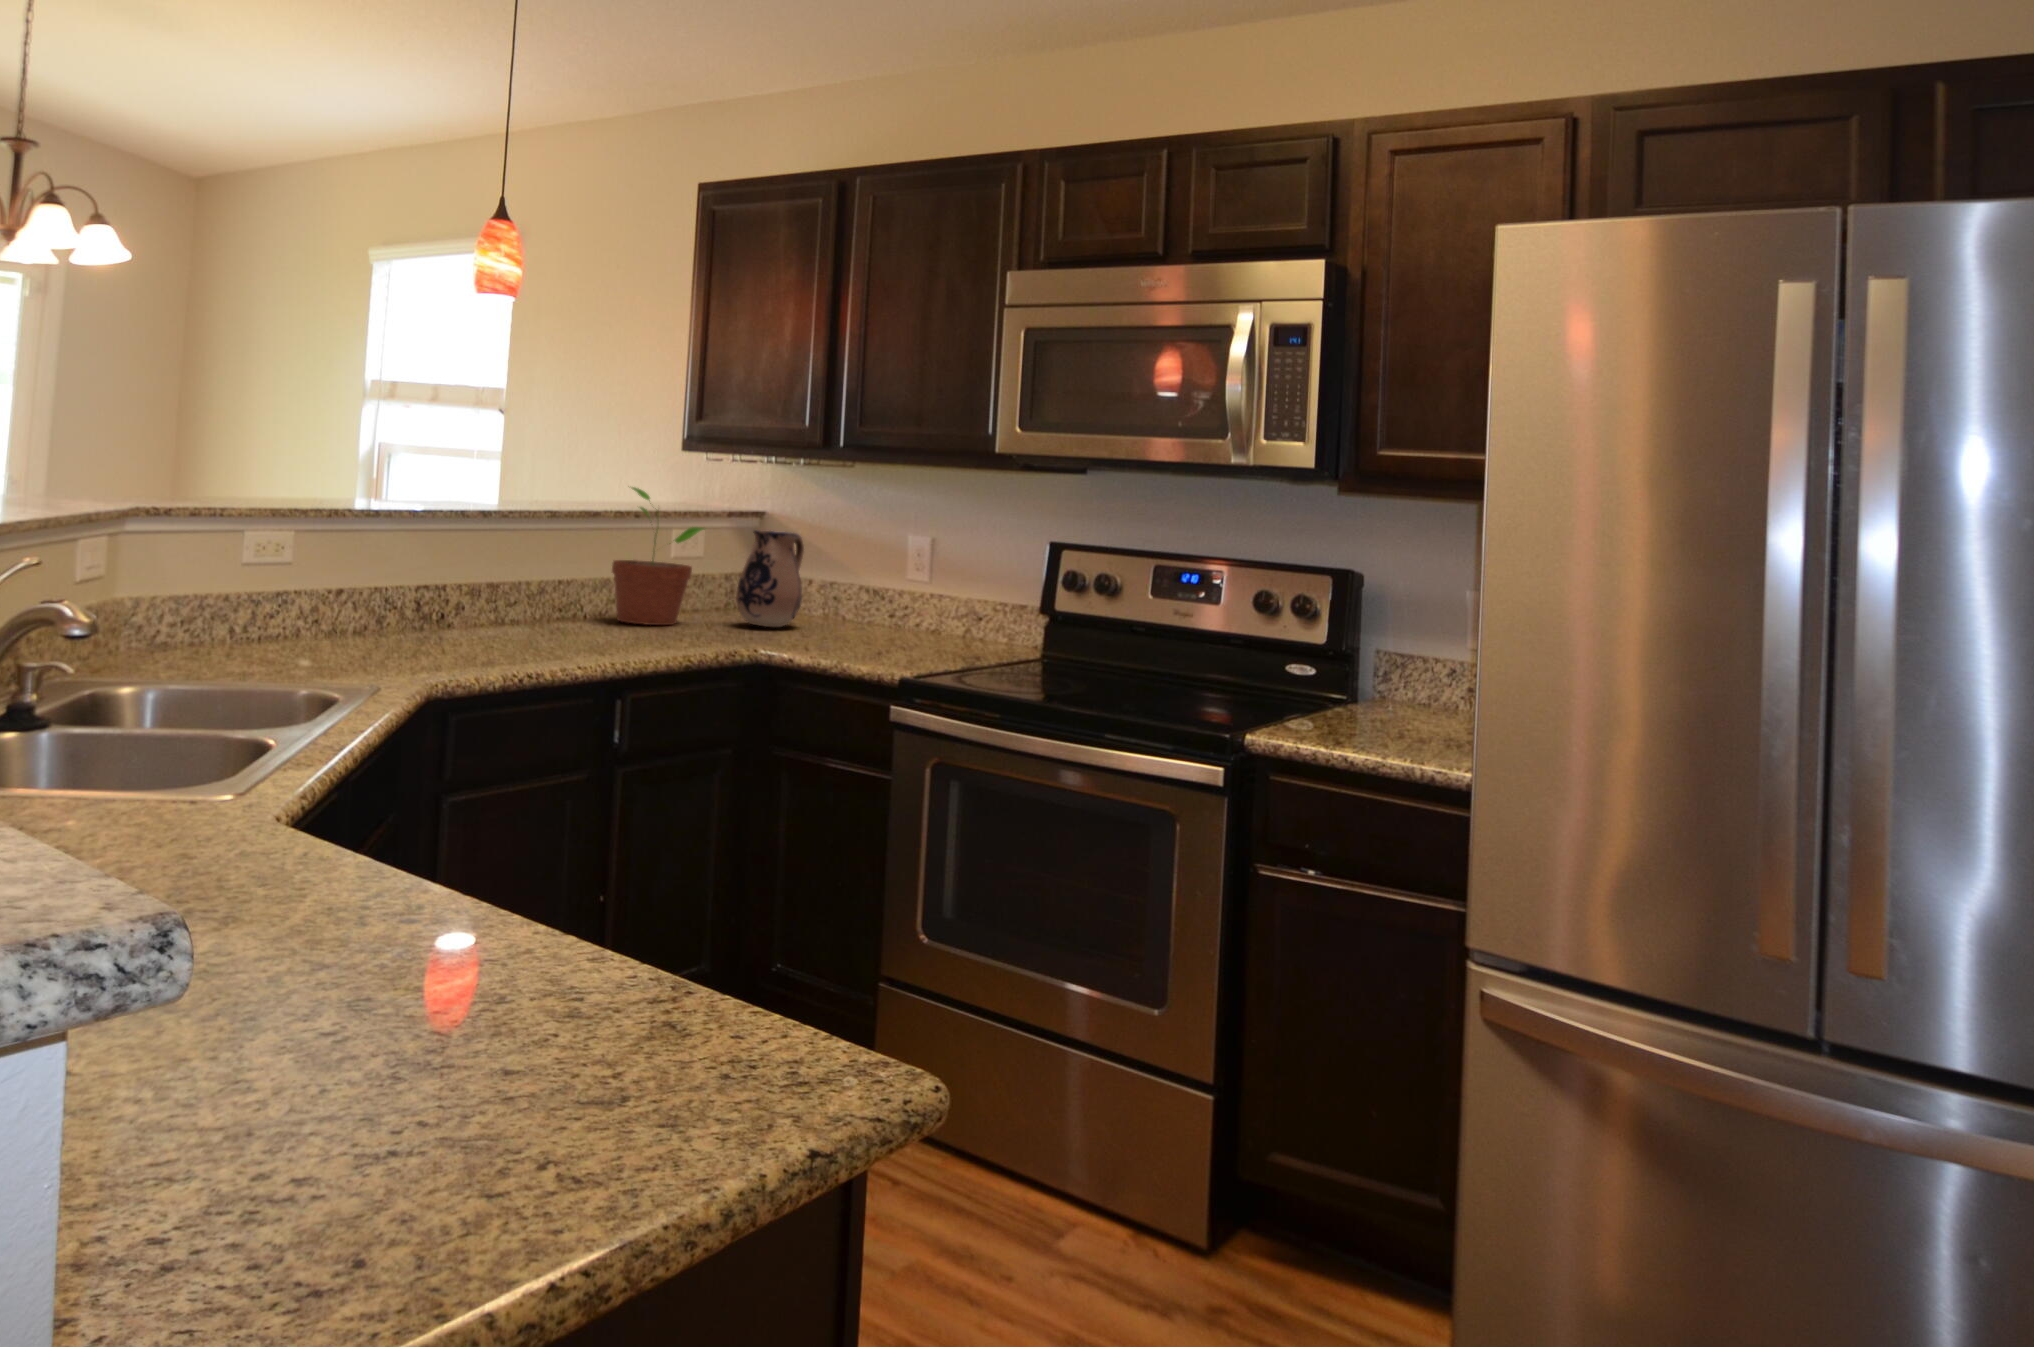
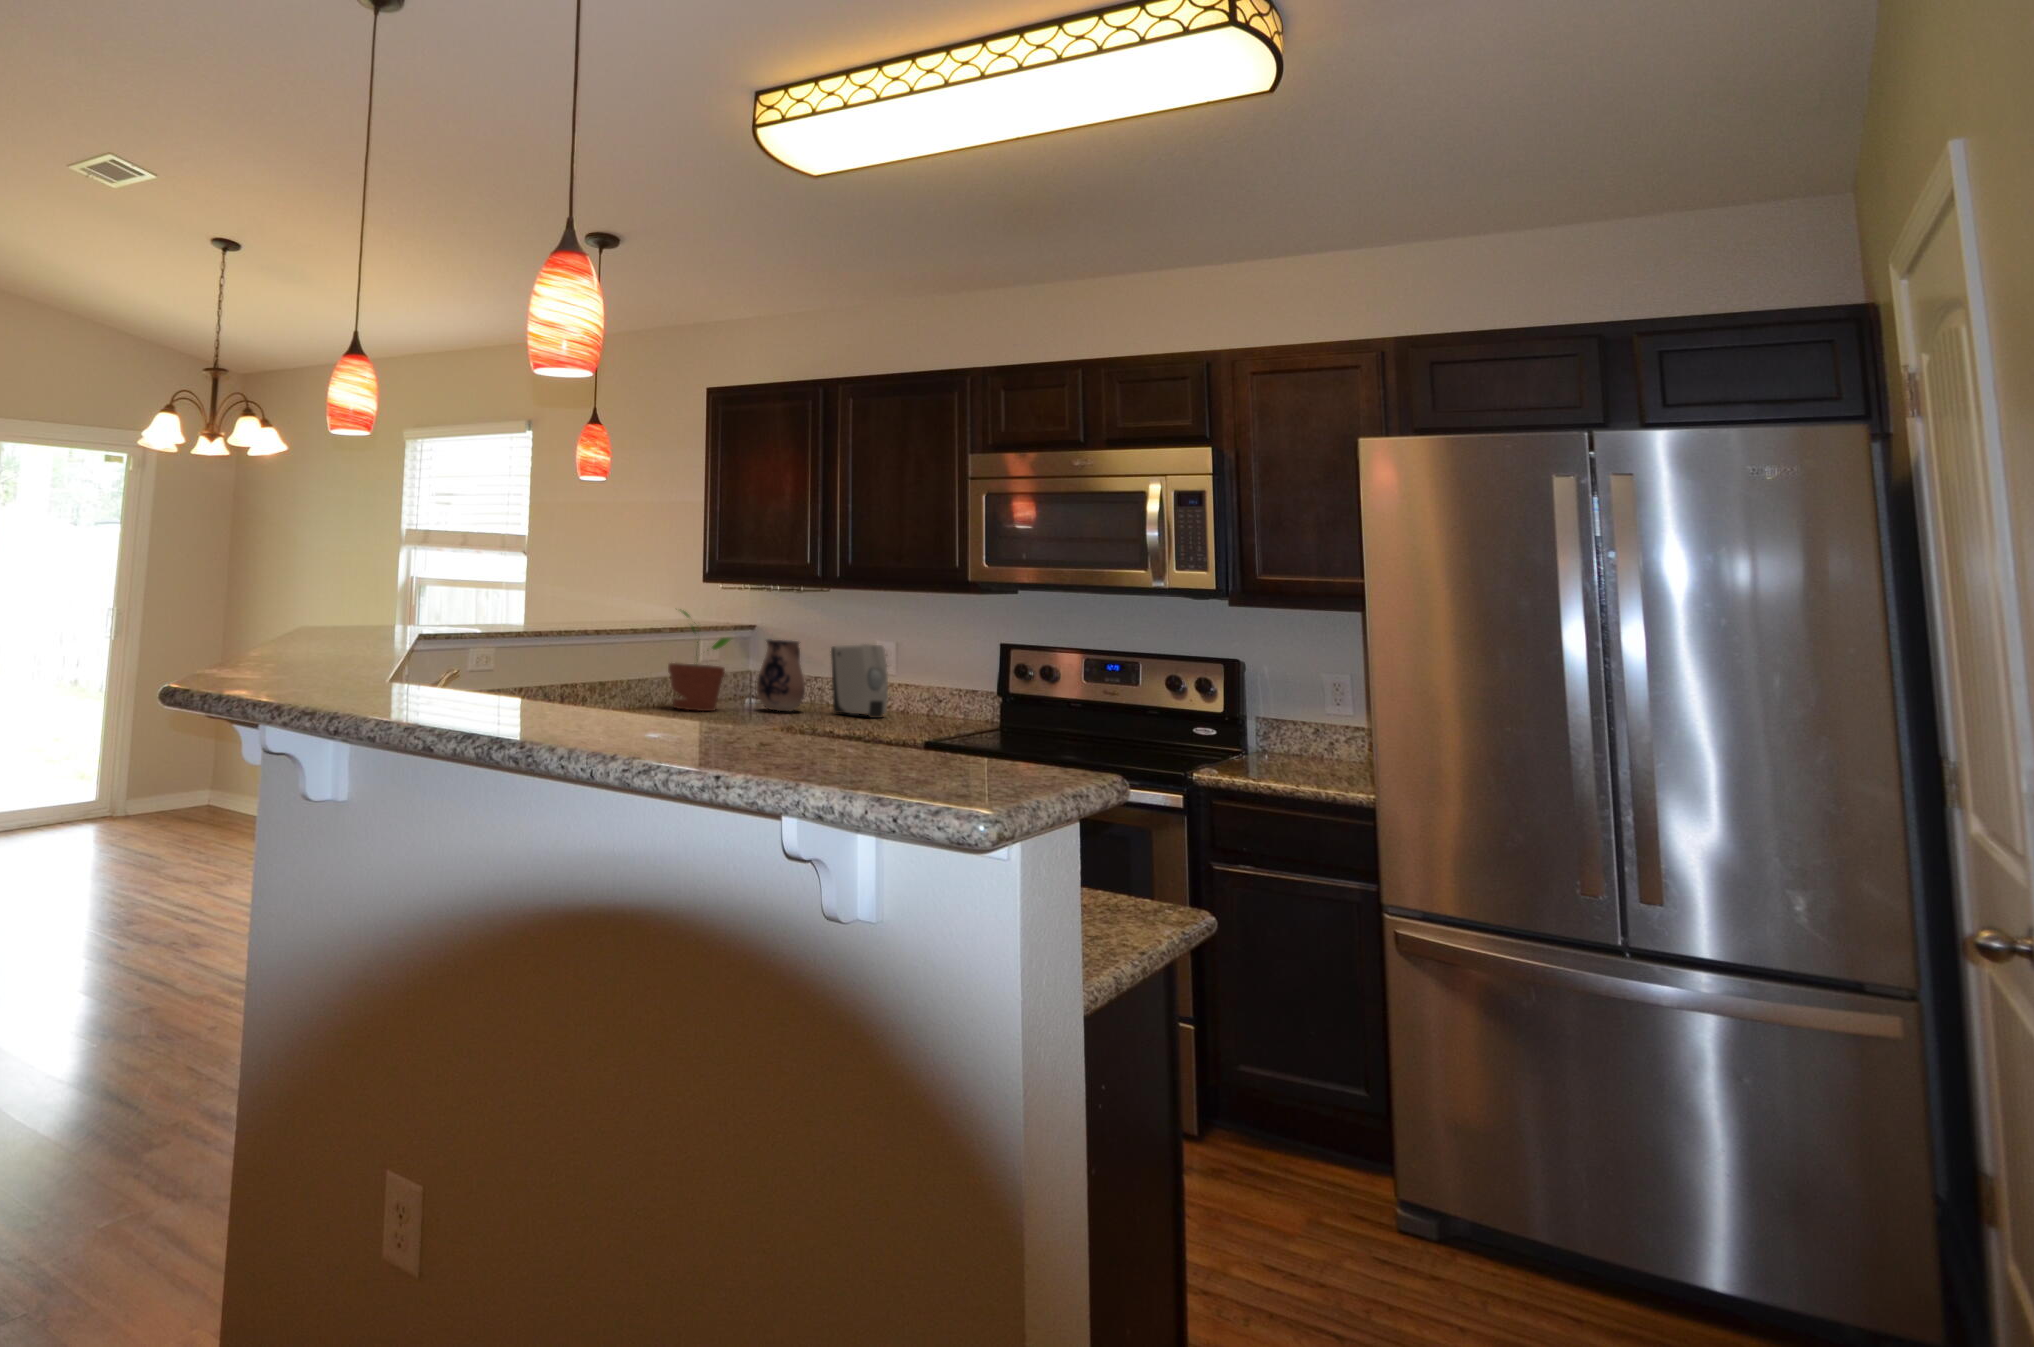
soap dispenser: none [836,540,910,638] -> present [831,644,888,718]

